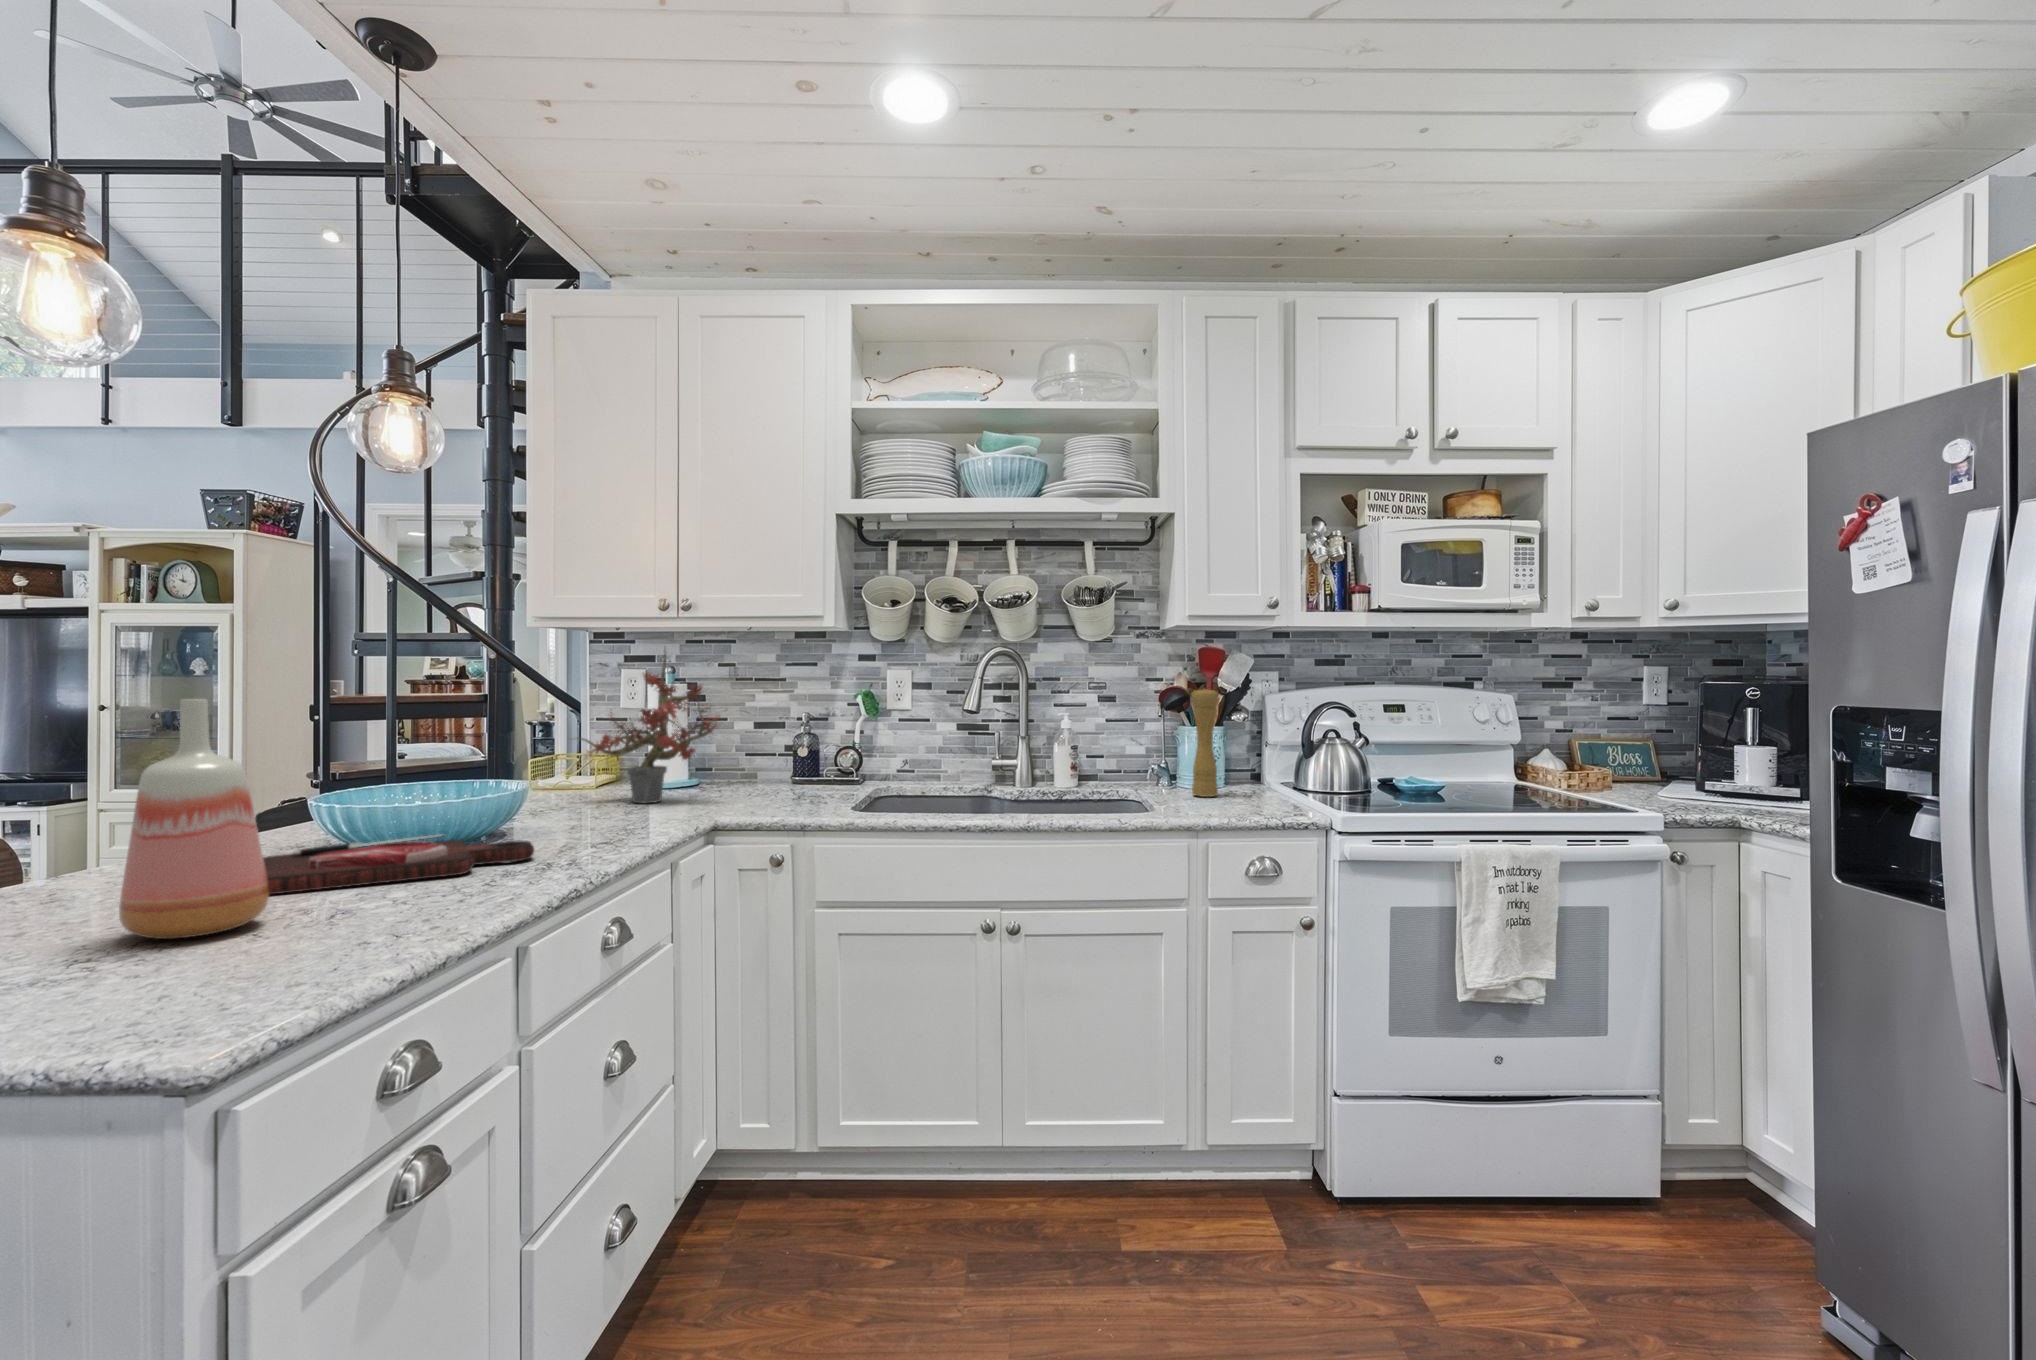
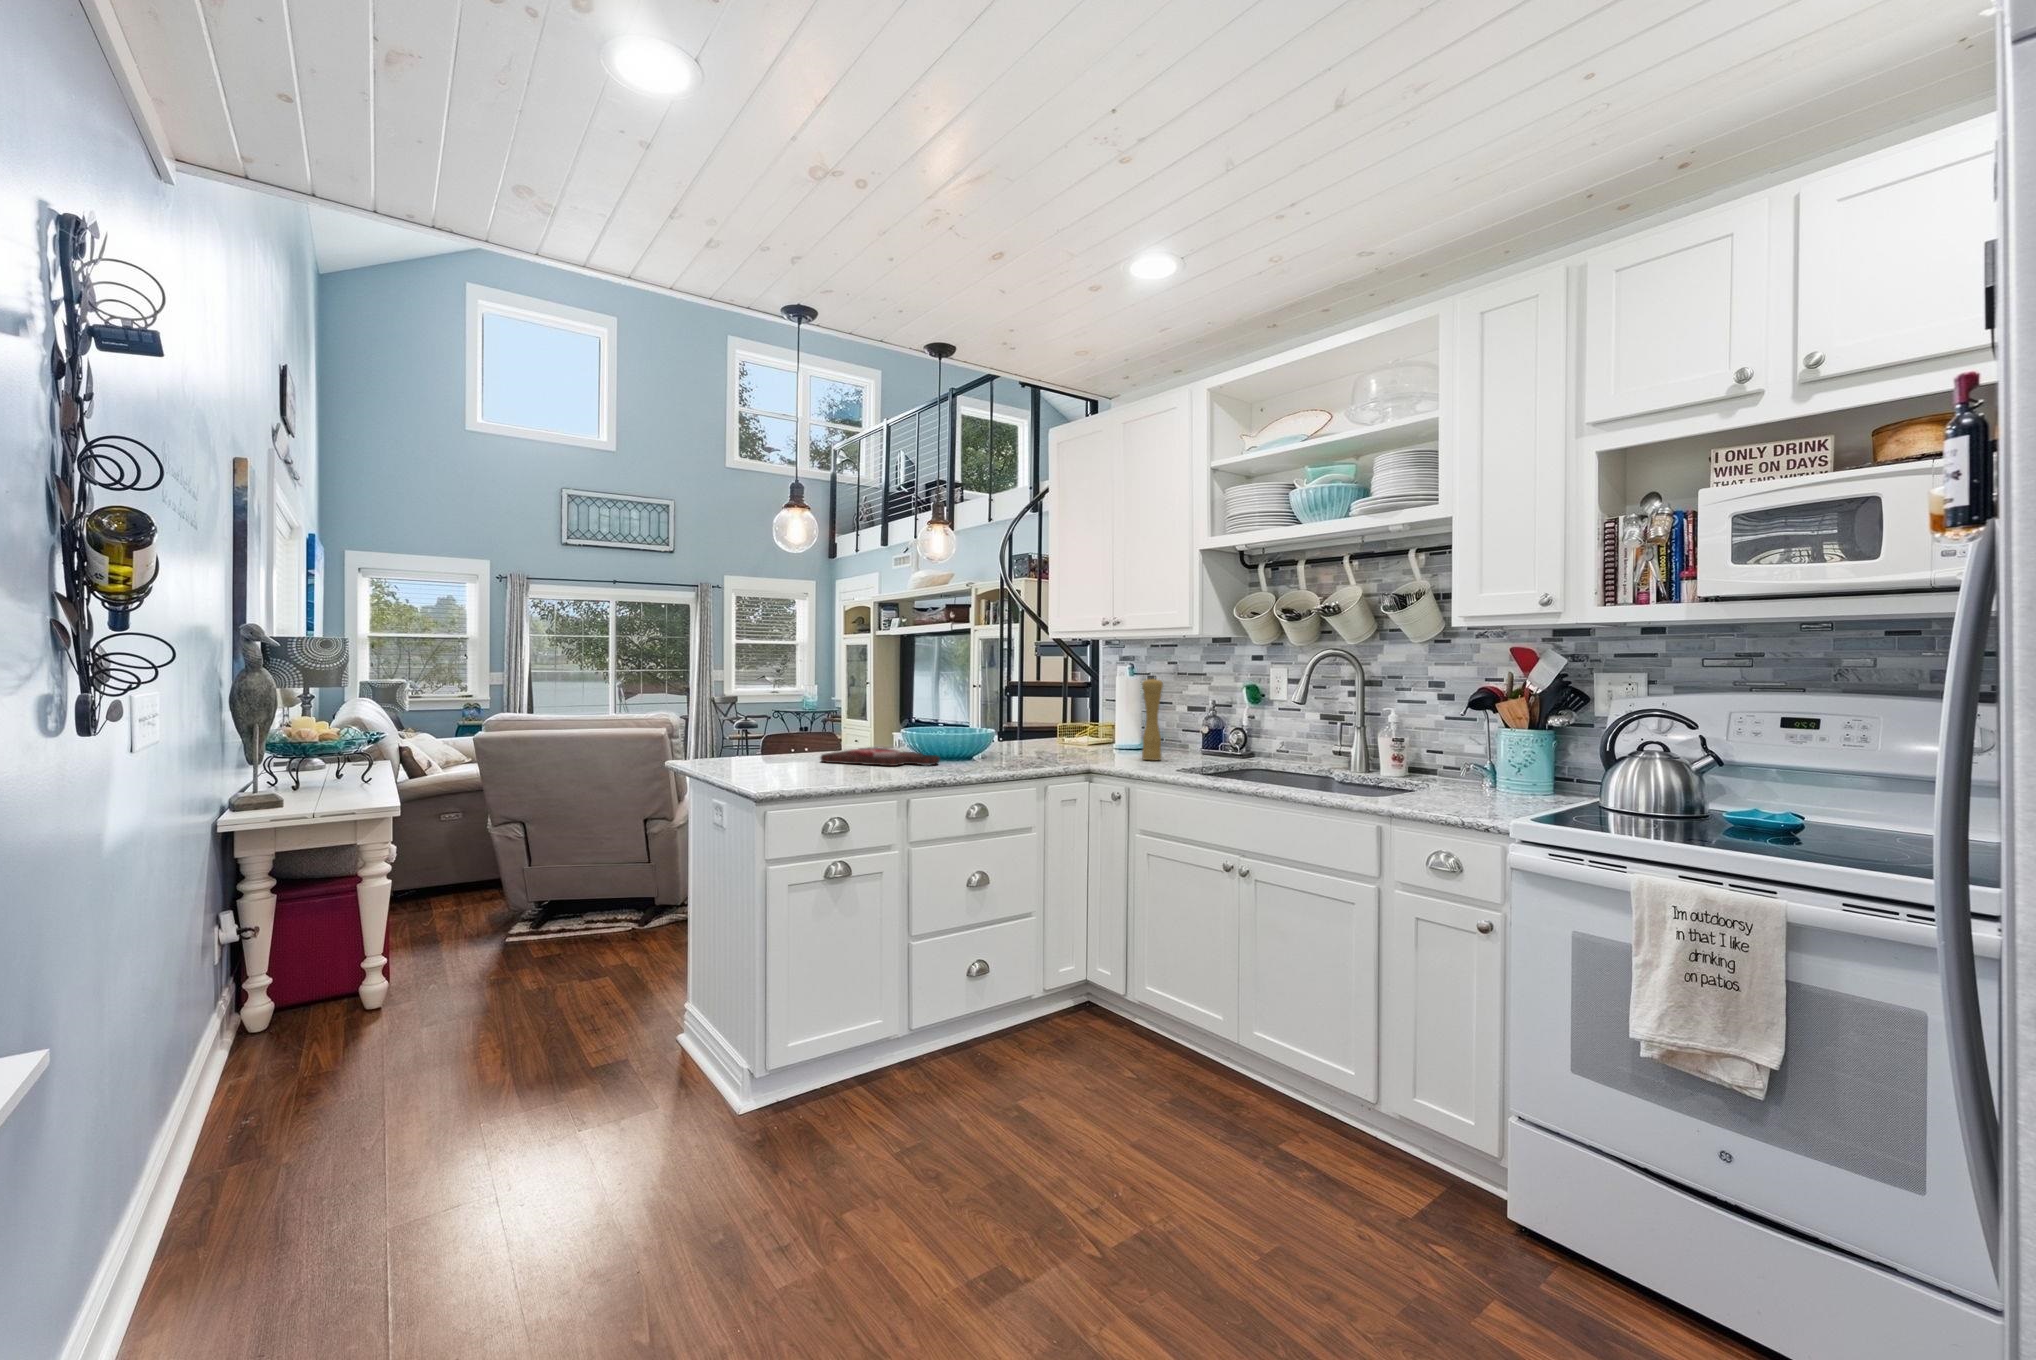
potted plant: present [580,654,720,803] -> none [1050,651,1123,753]
pepper mill: present [1191,688,1219,797] -> present [1142,678,1163,760]
vase: present [119,699,269,939] -> none [754,675,801,768]

